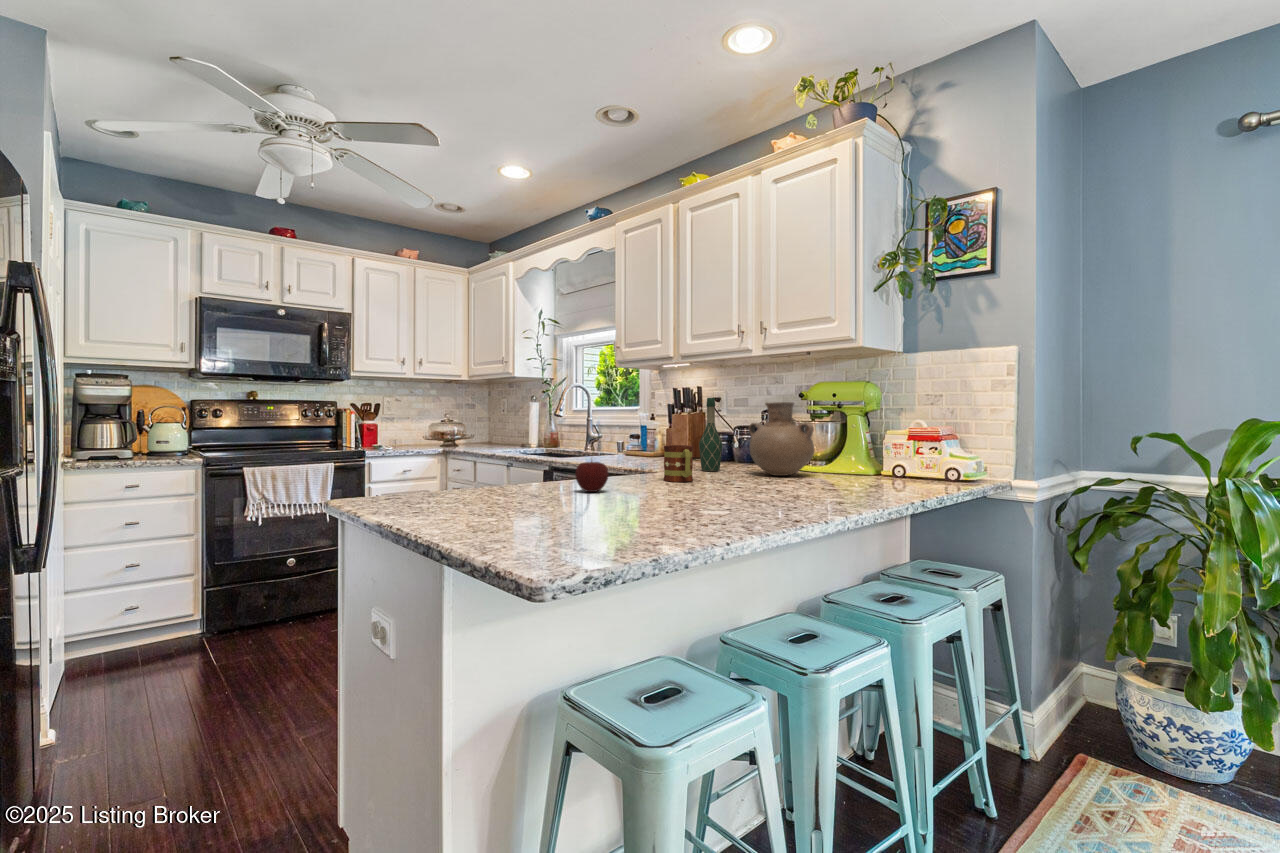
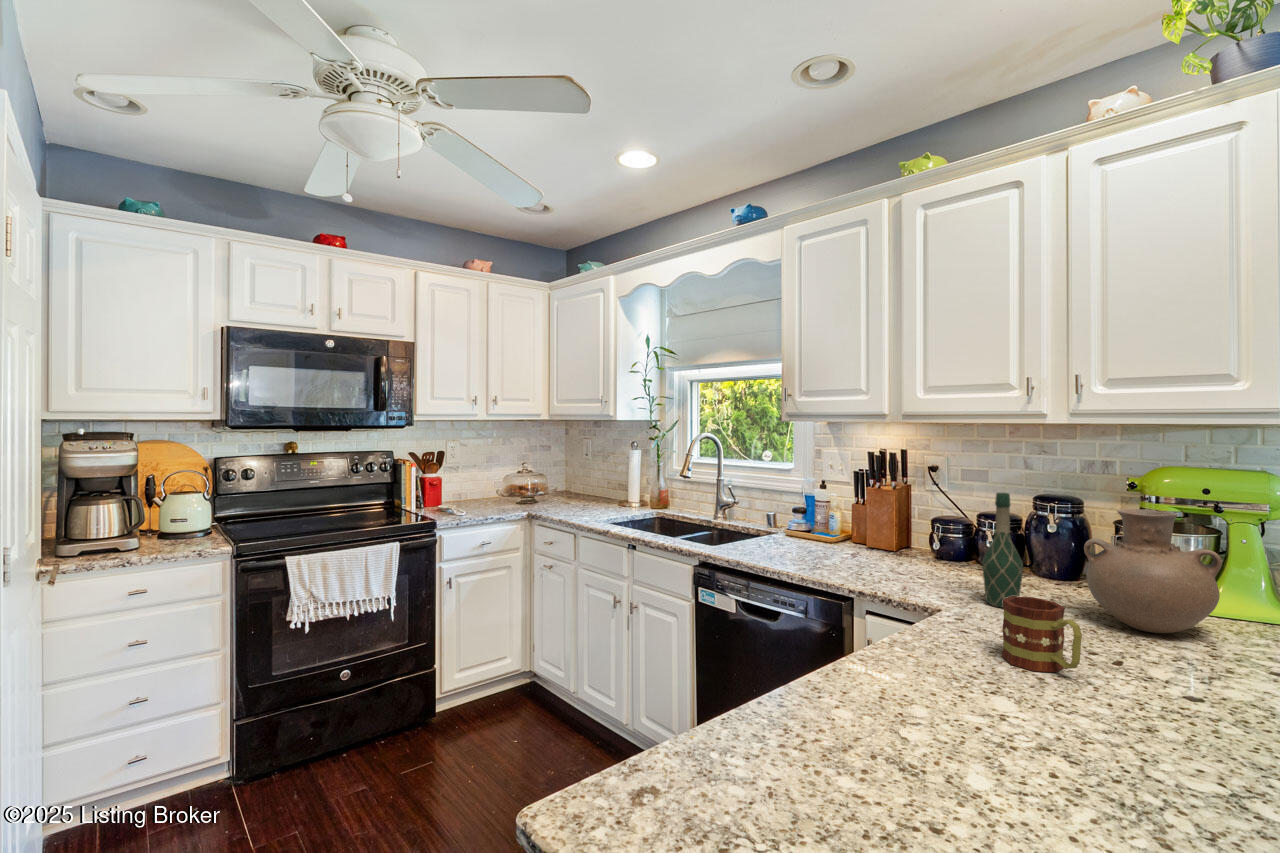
apple: present [575,461,609,492] -> none [949,682,1023,754]

